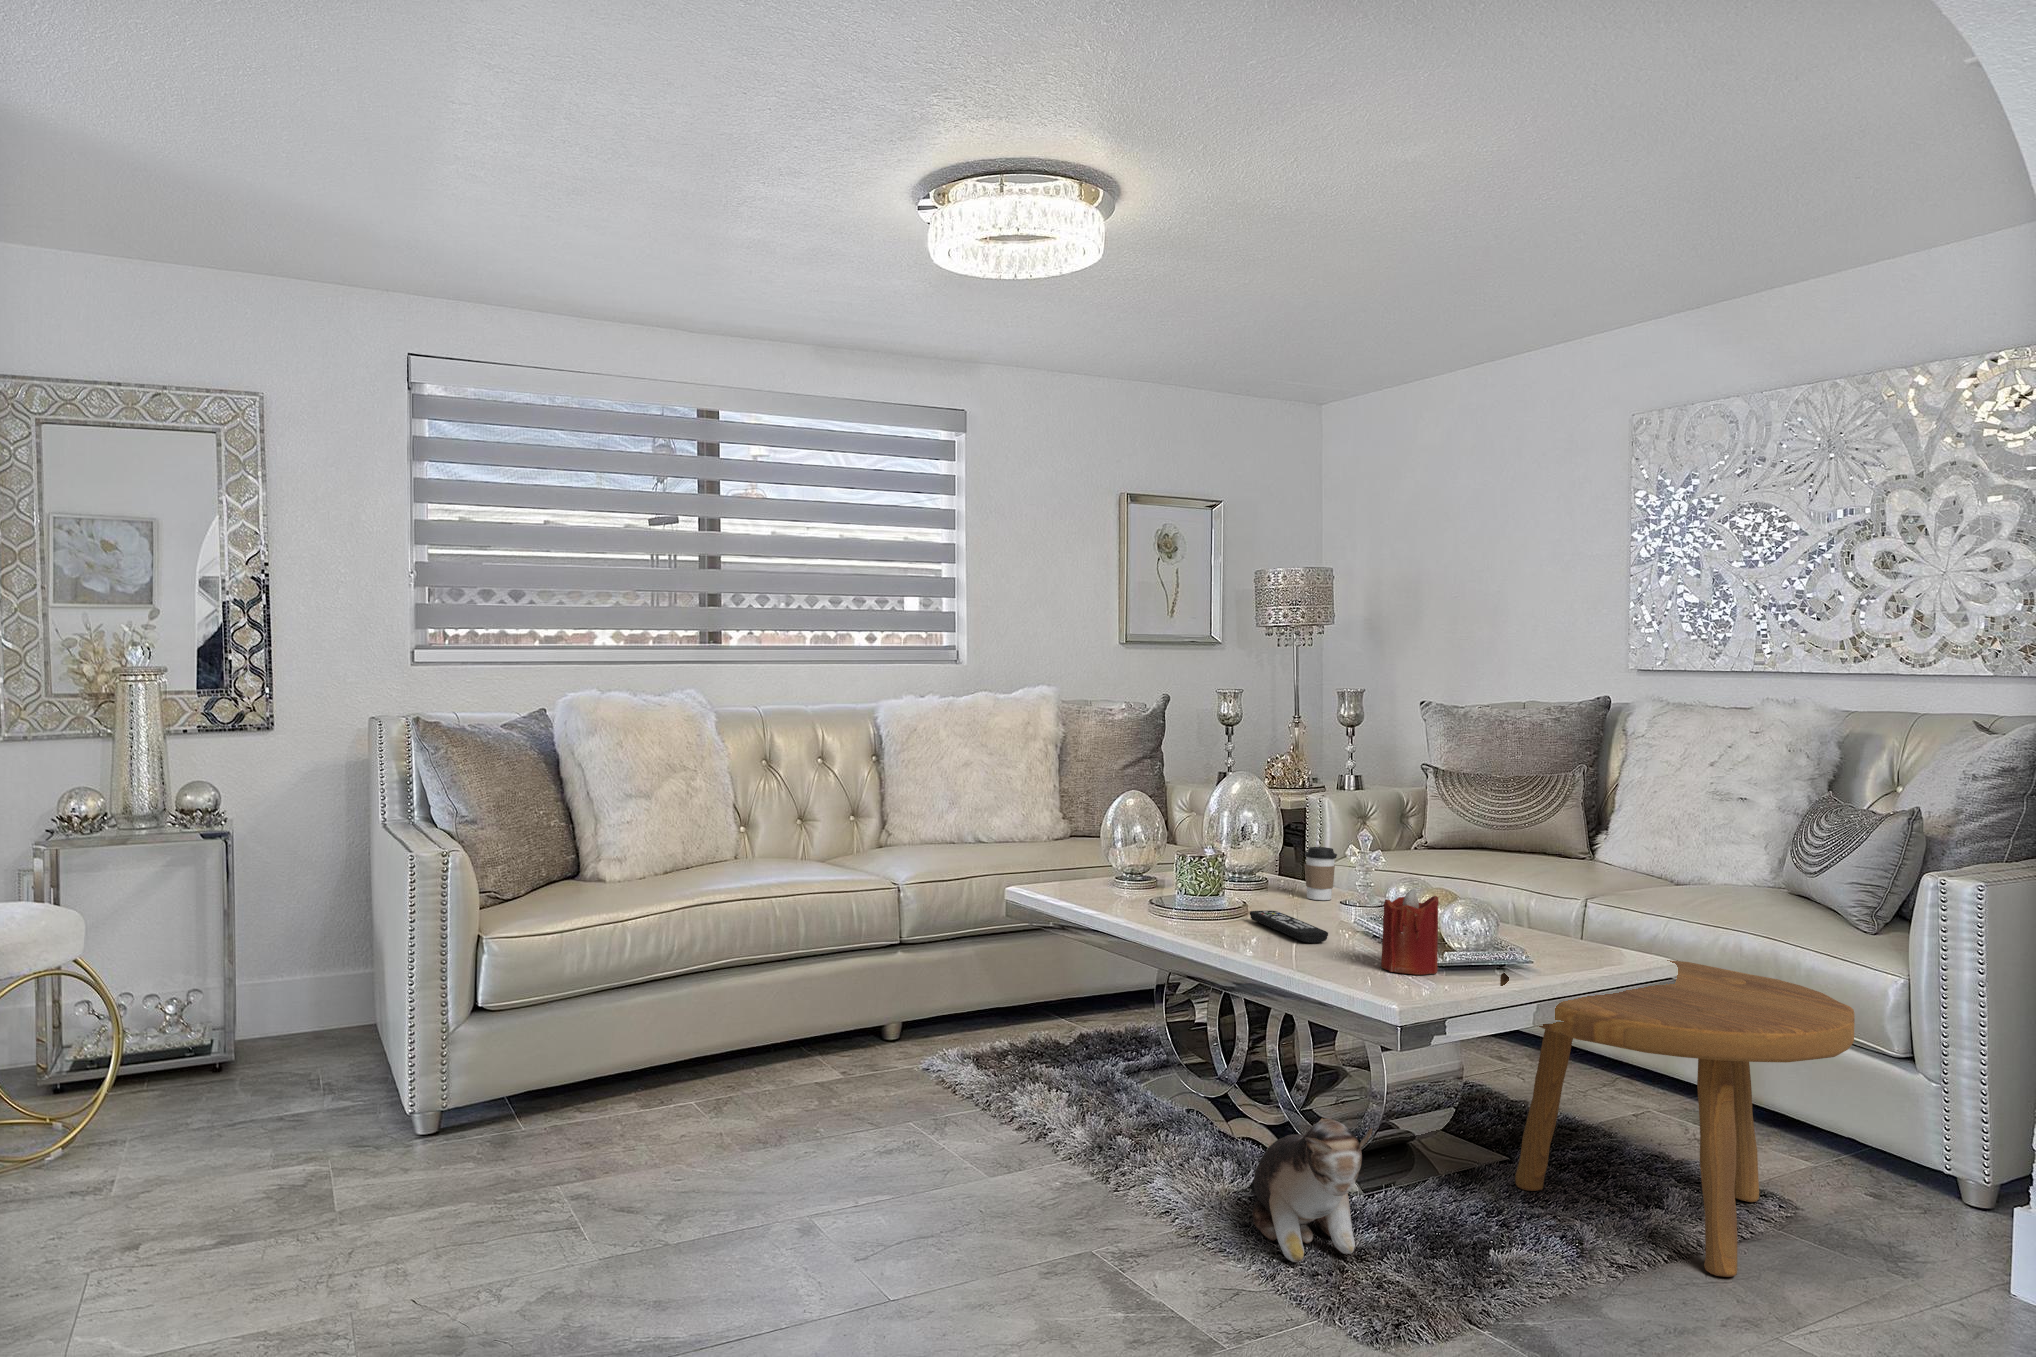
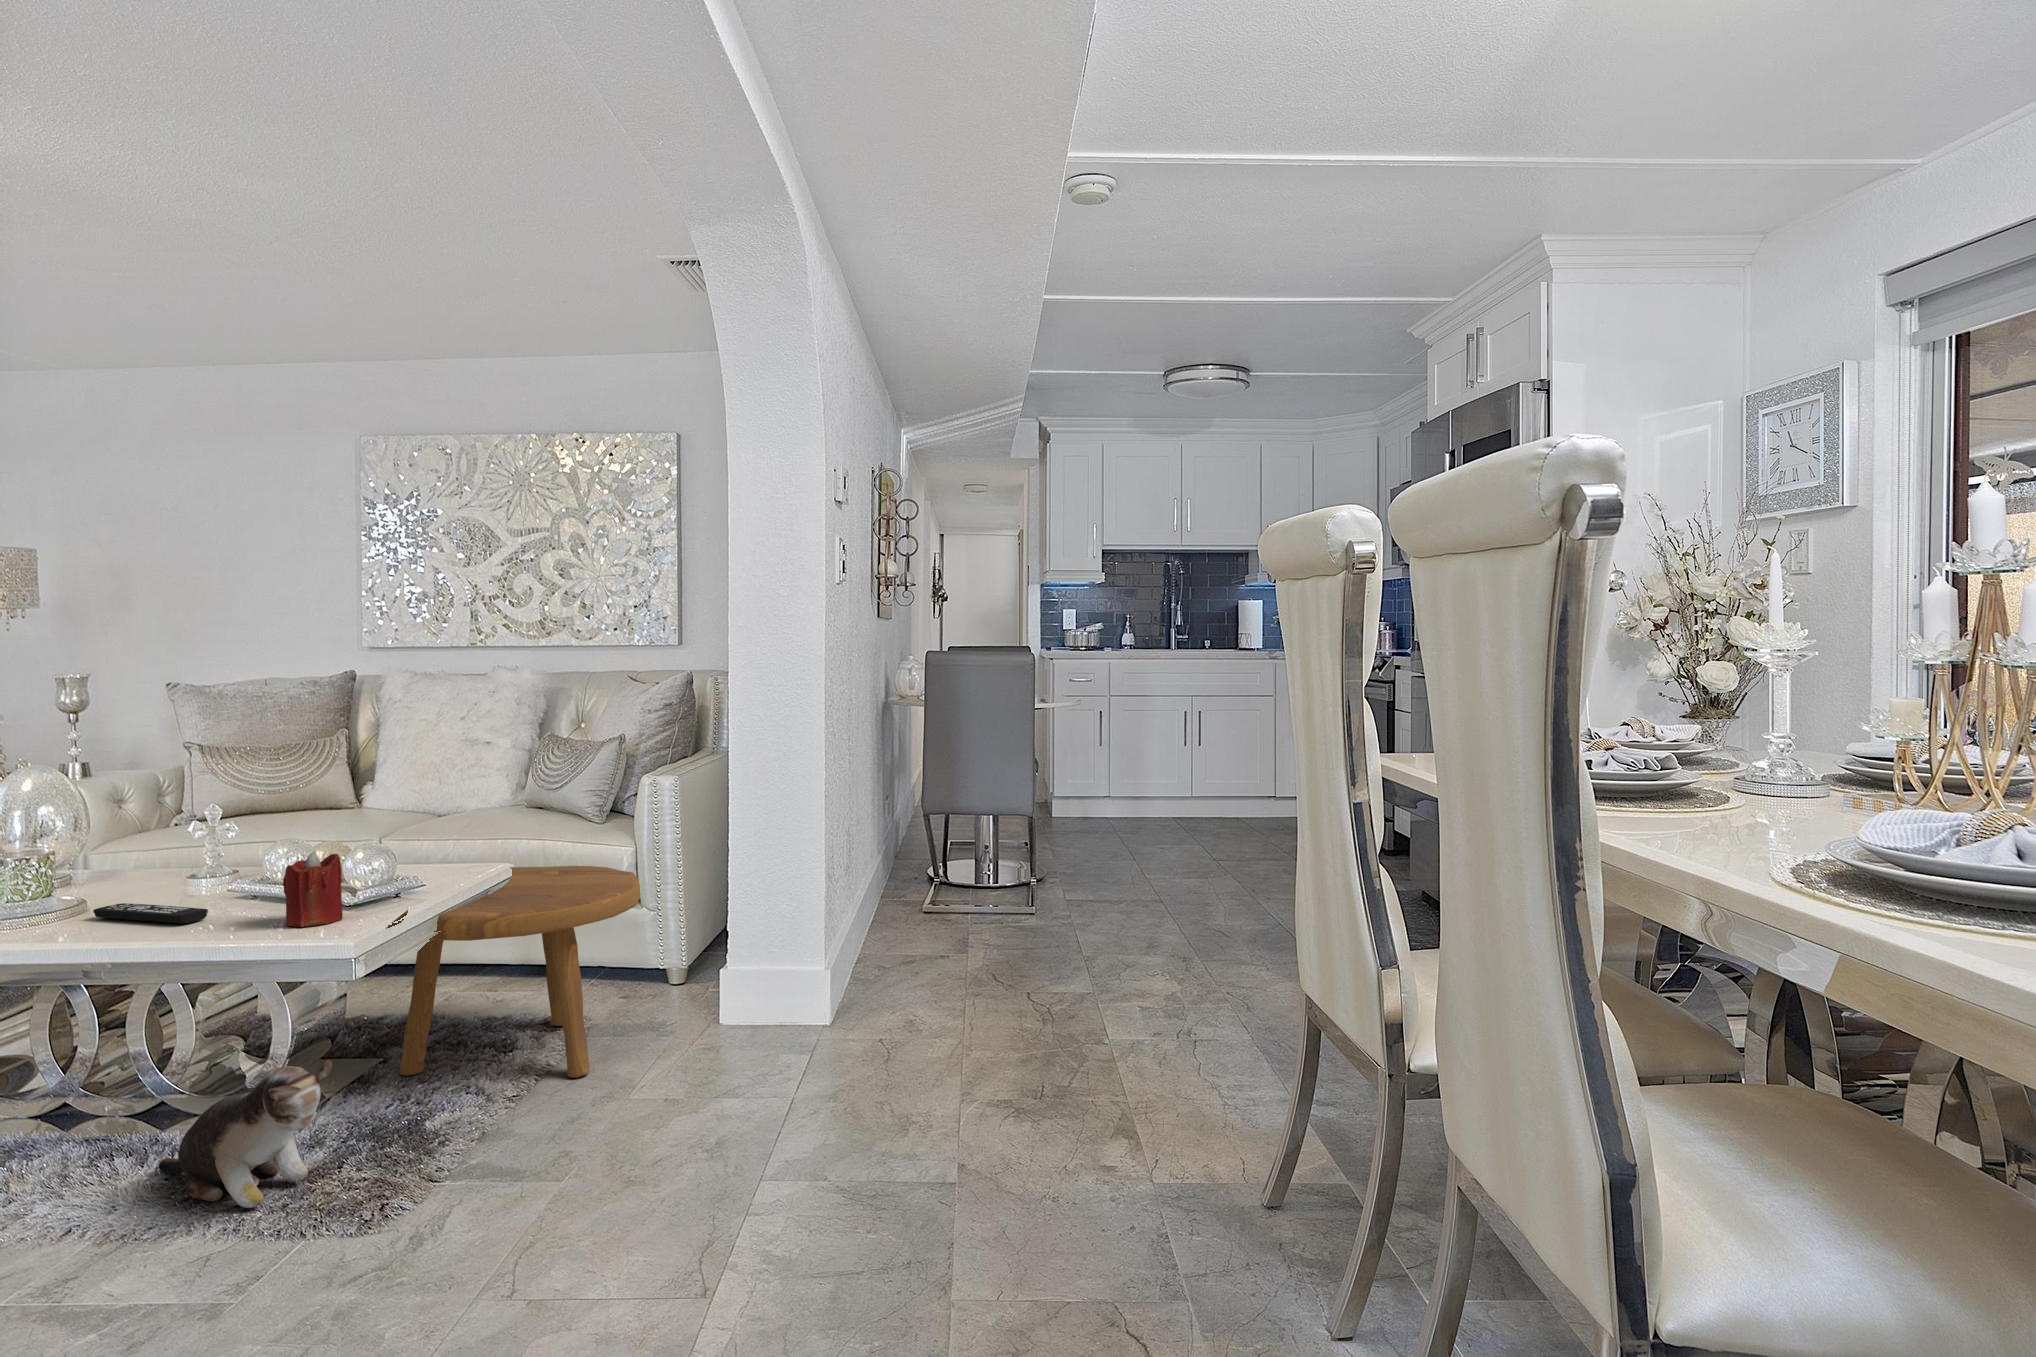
coffee cup: present [1304,847,1337,900] -> none [124,834,163,886]

